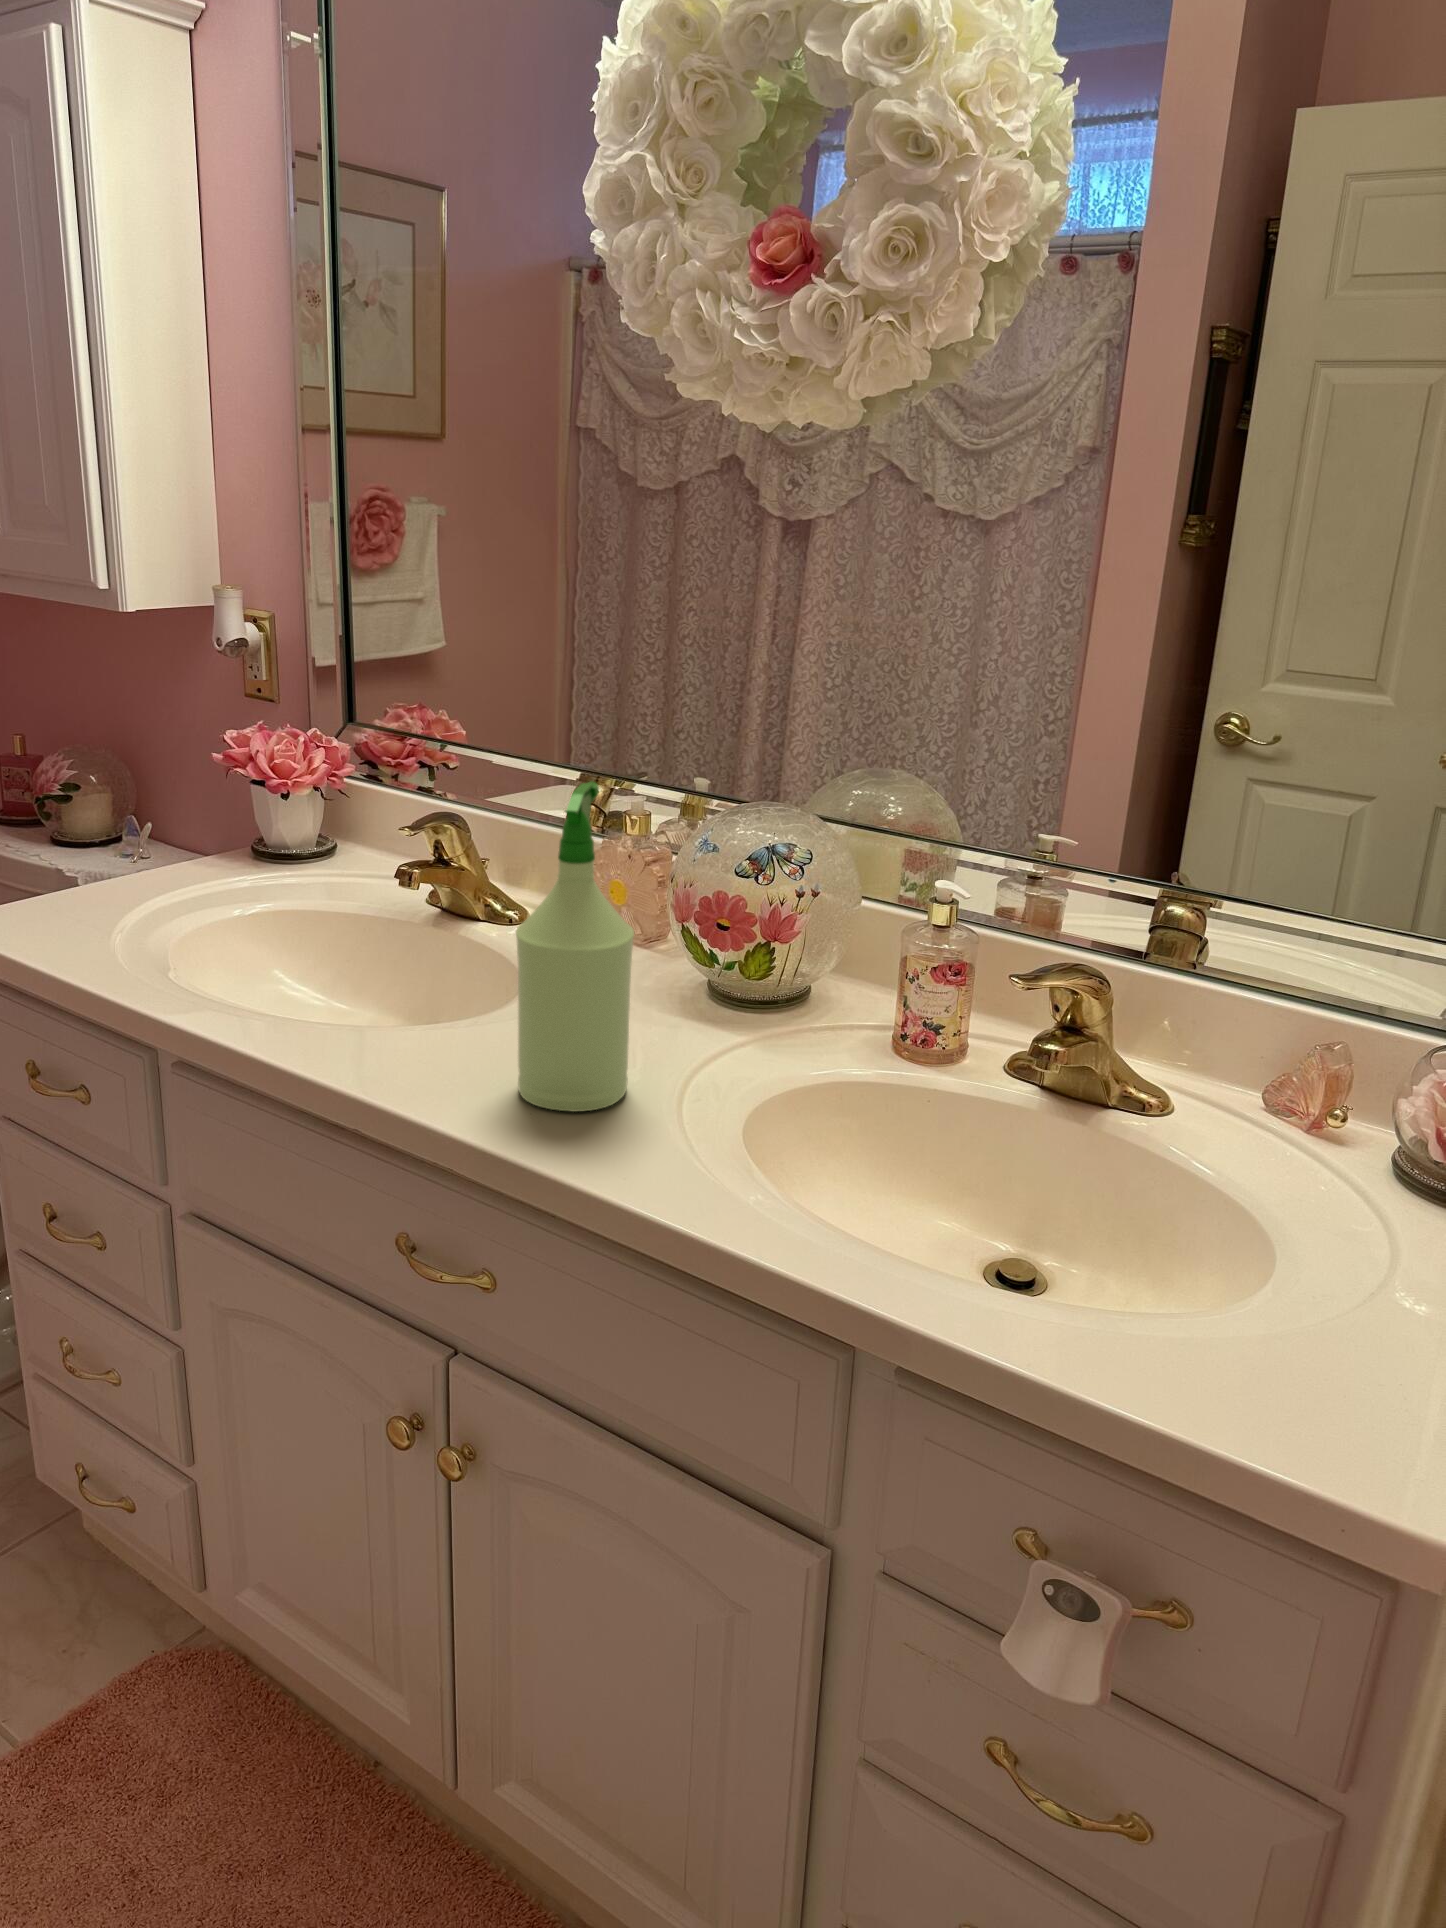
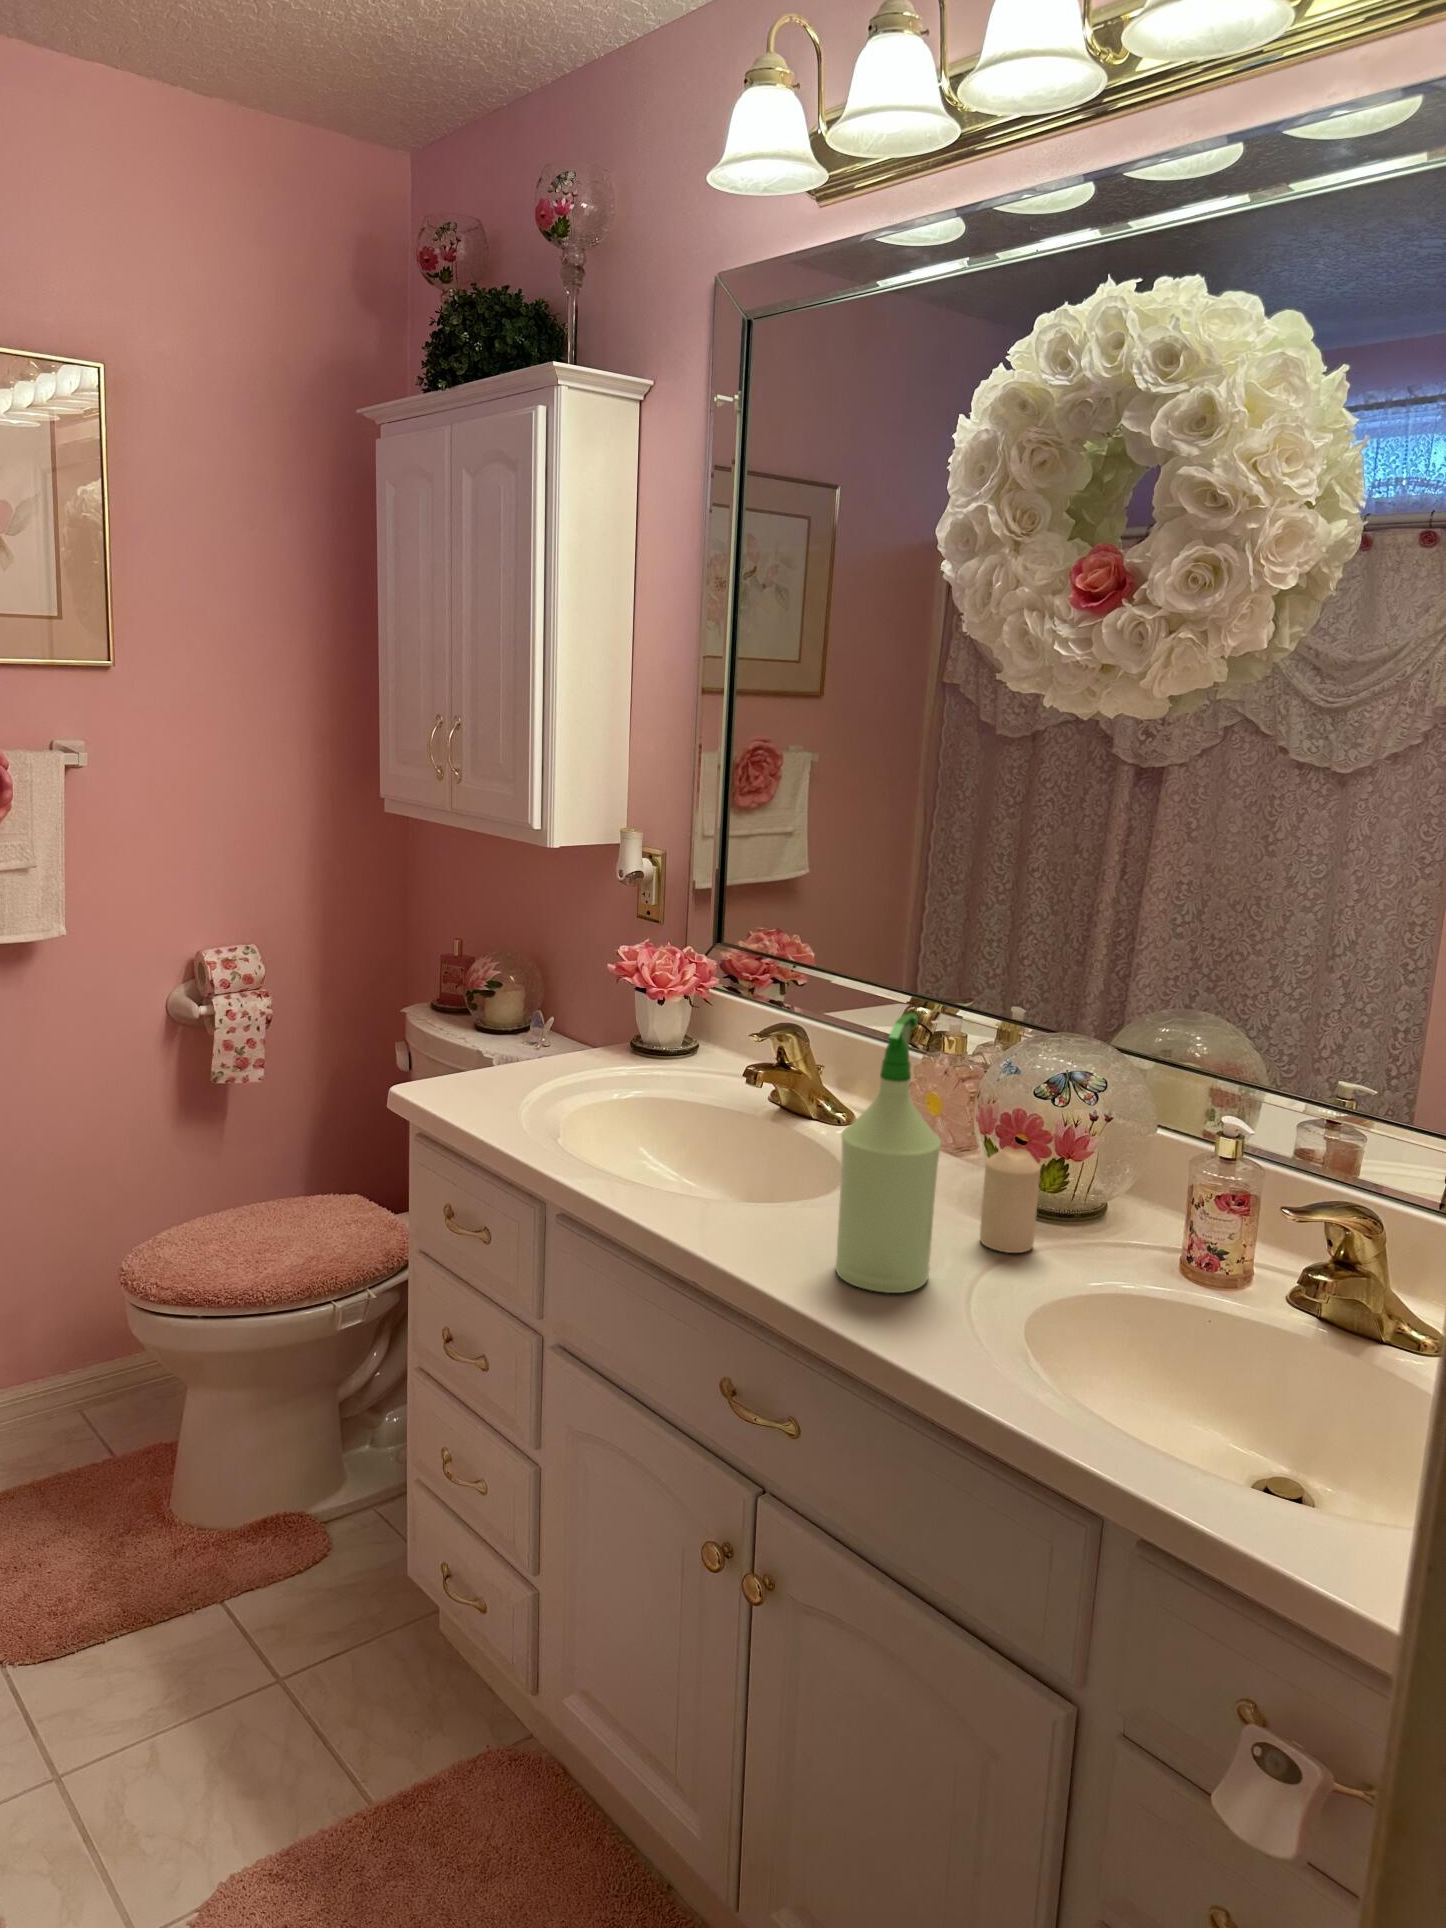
candle: none [681,932,745,1052] -> present [980,1146,1040,1253]

